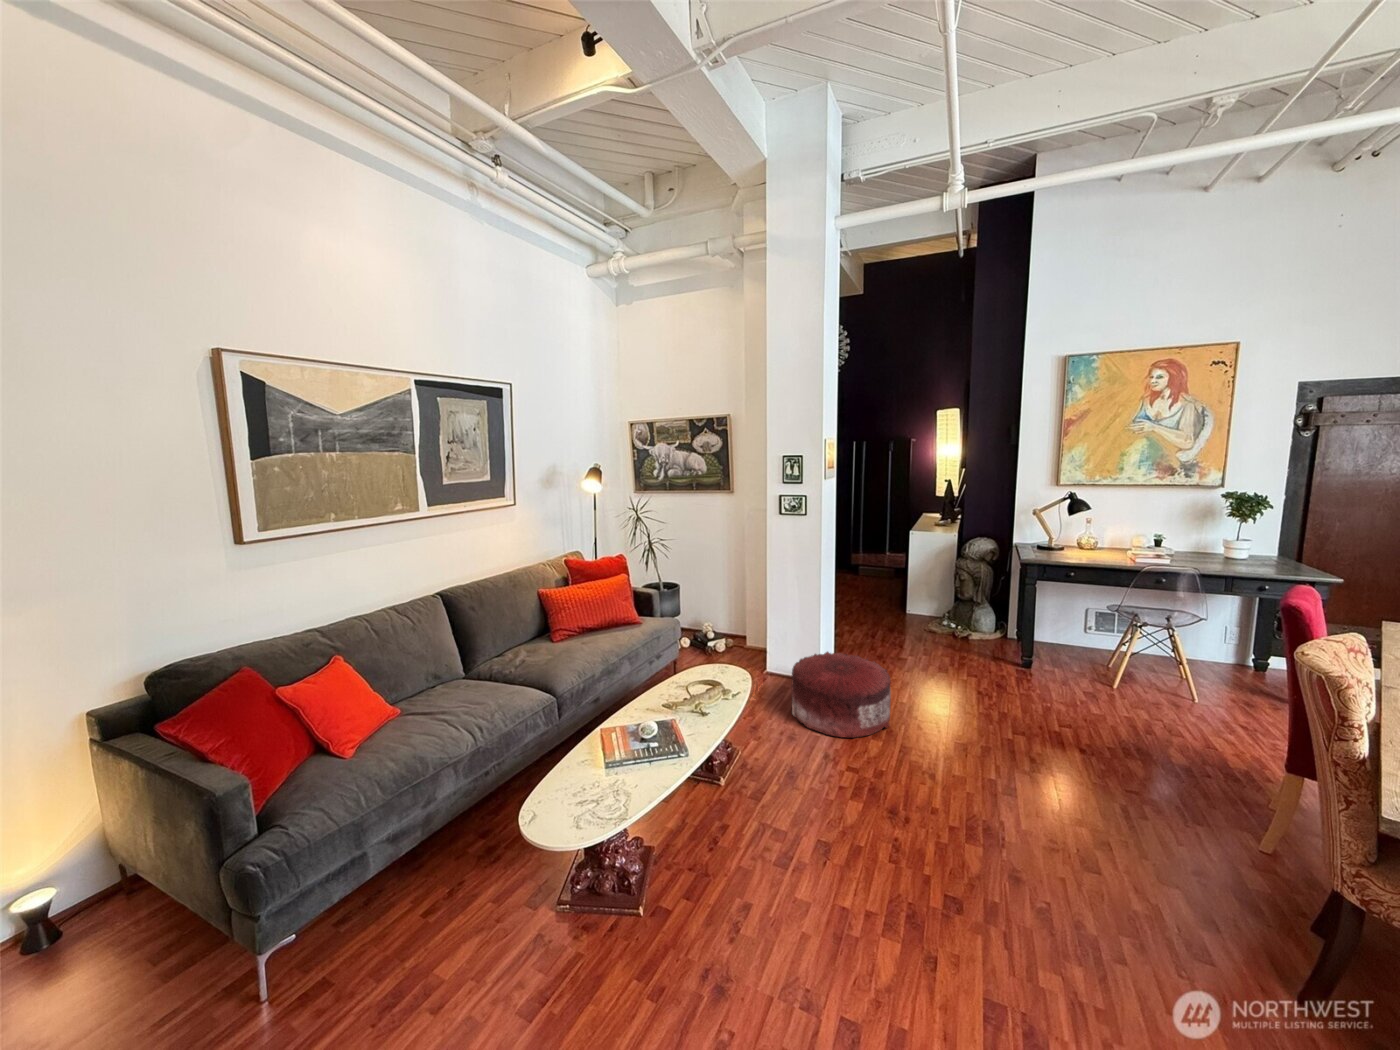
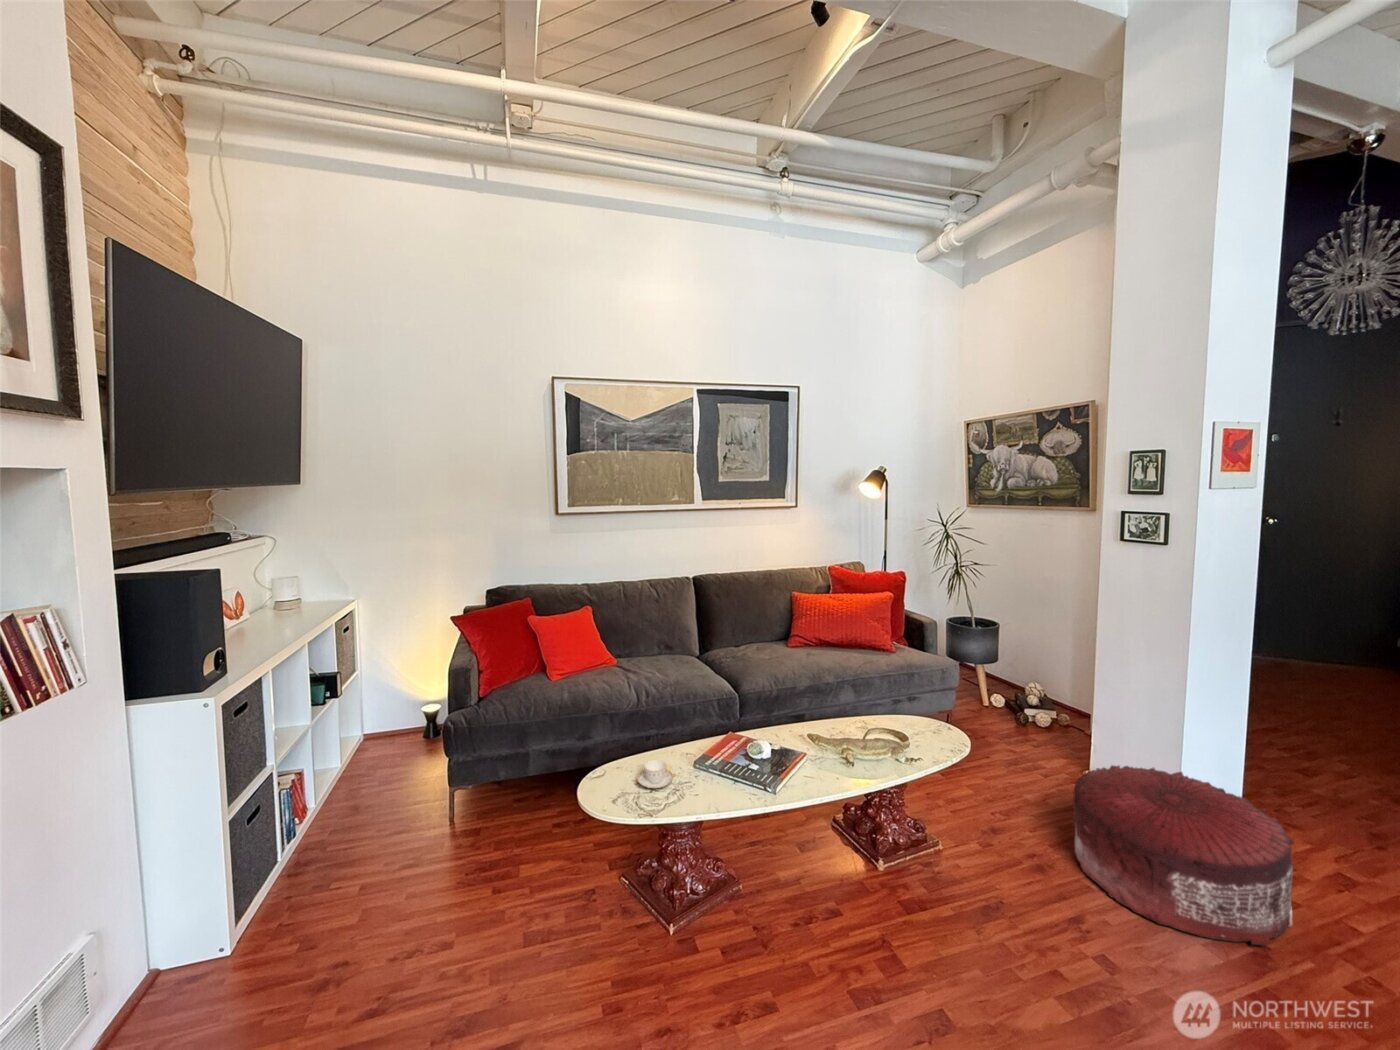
teacup: none [581,774,616,803] -> present [637,760,674,788]

